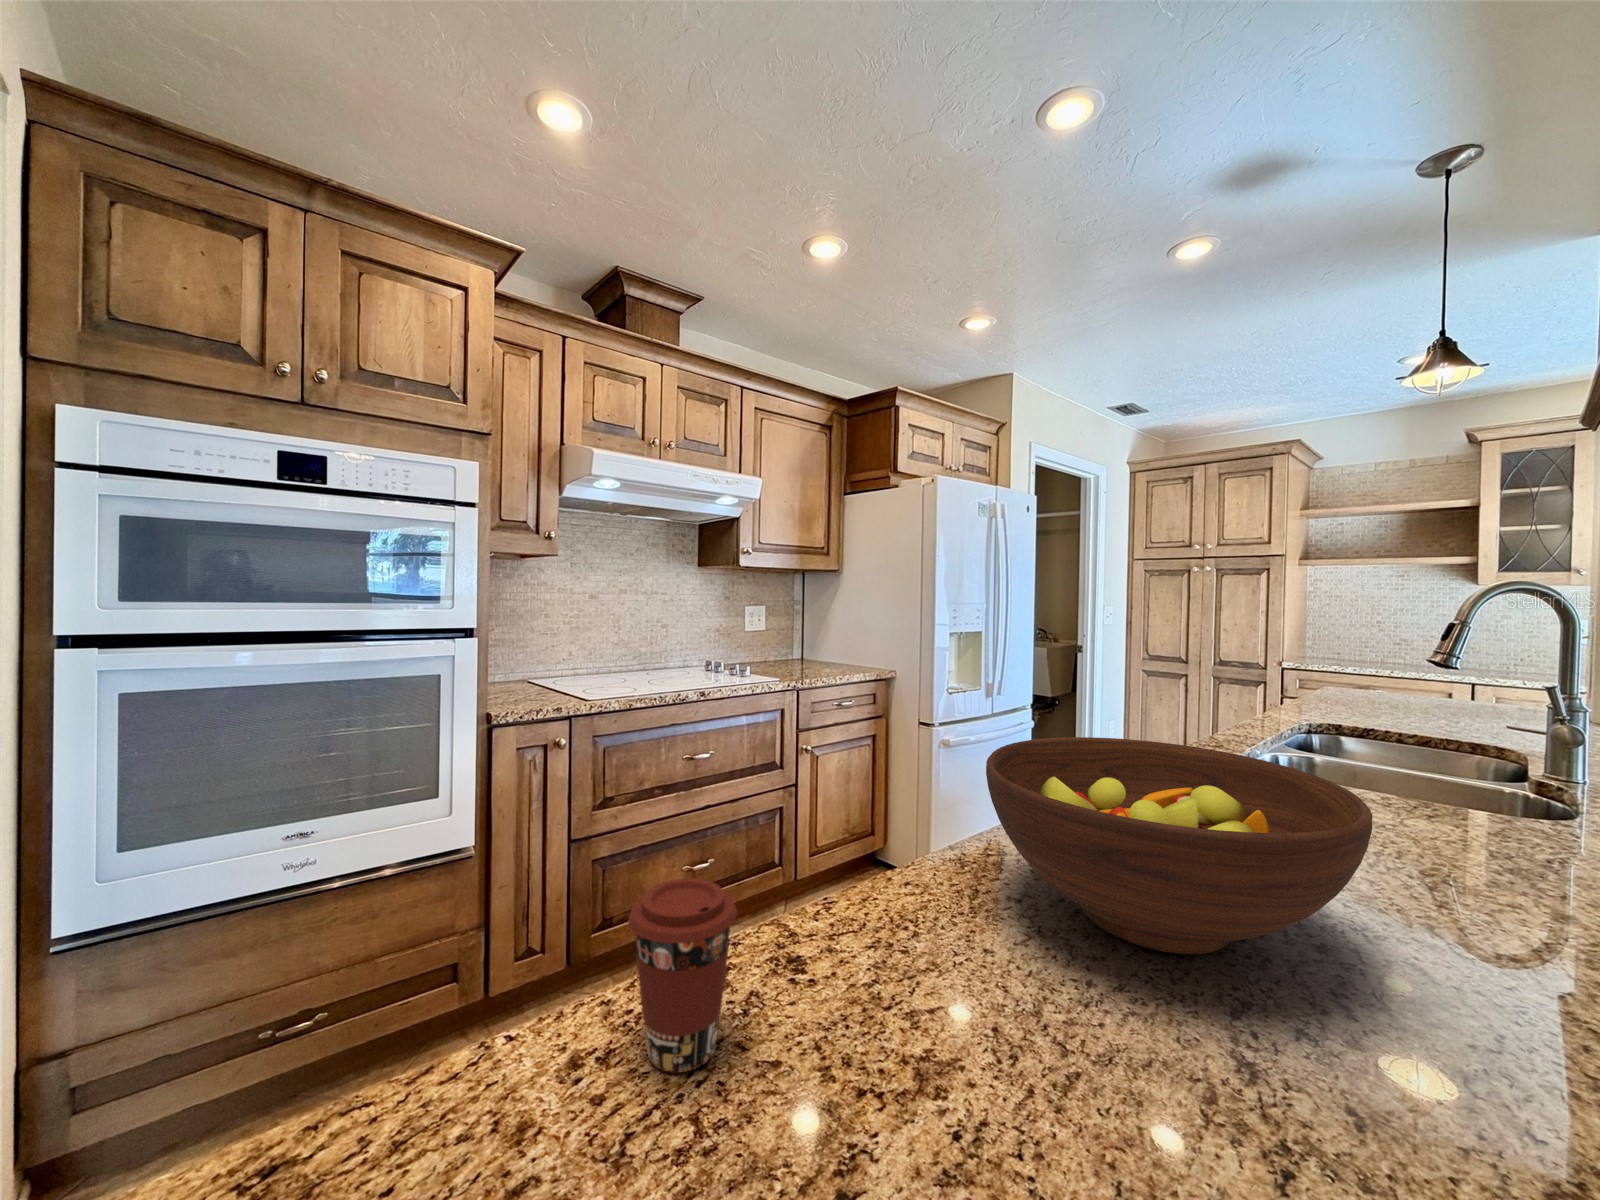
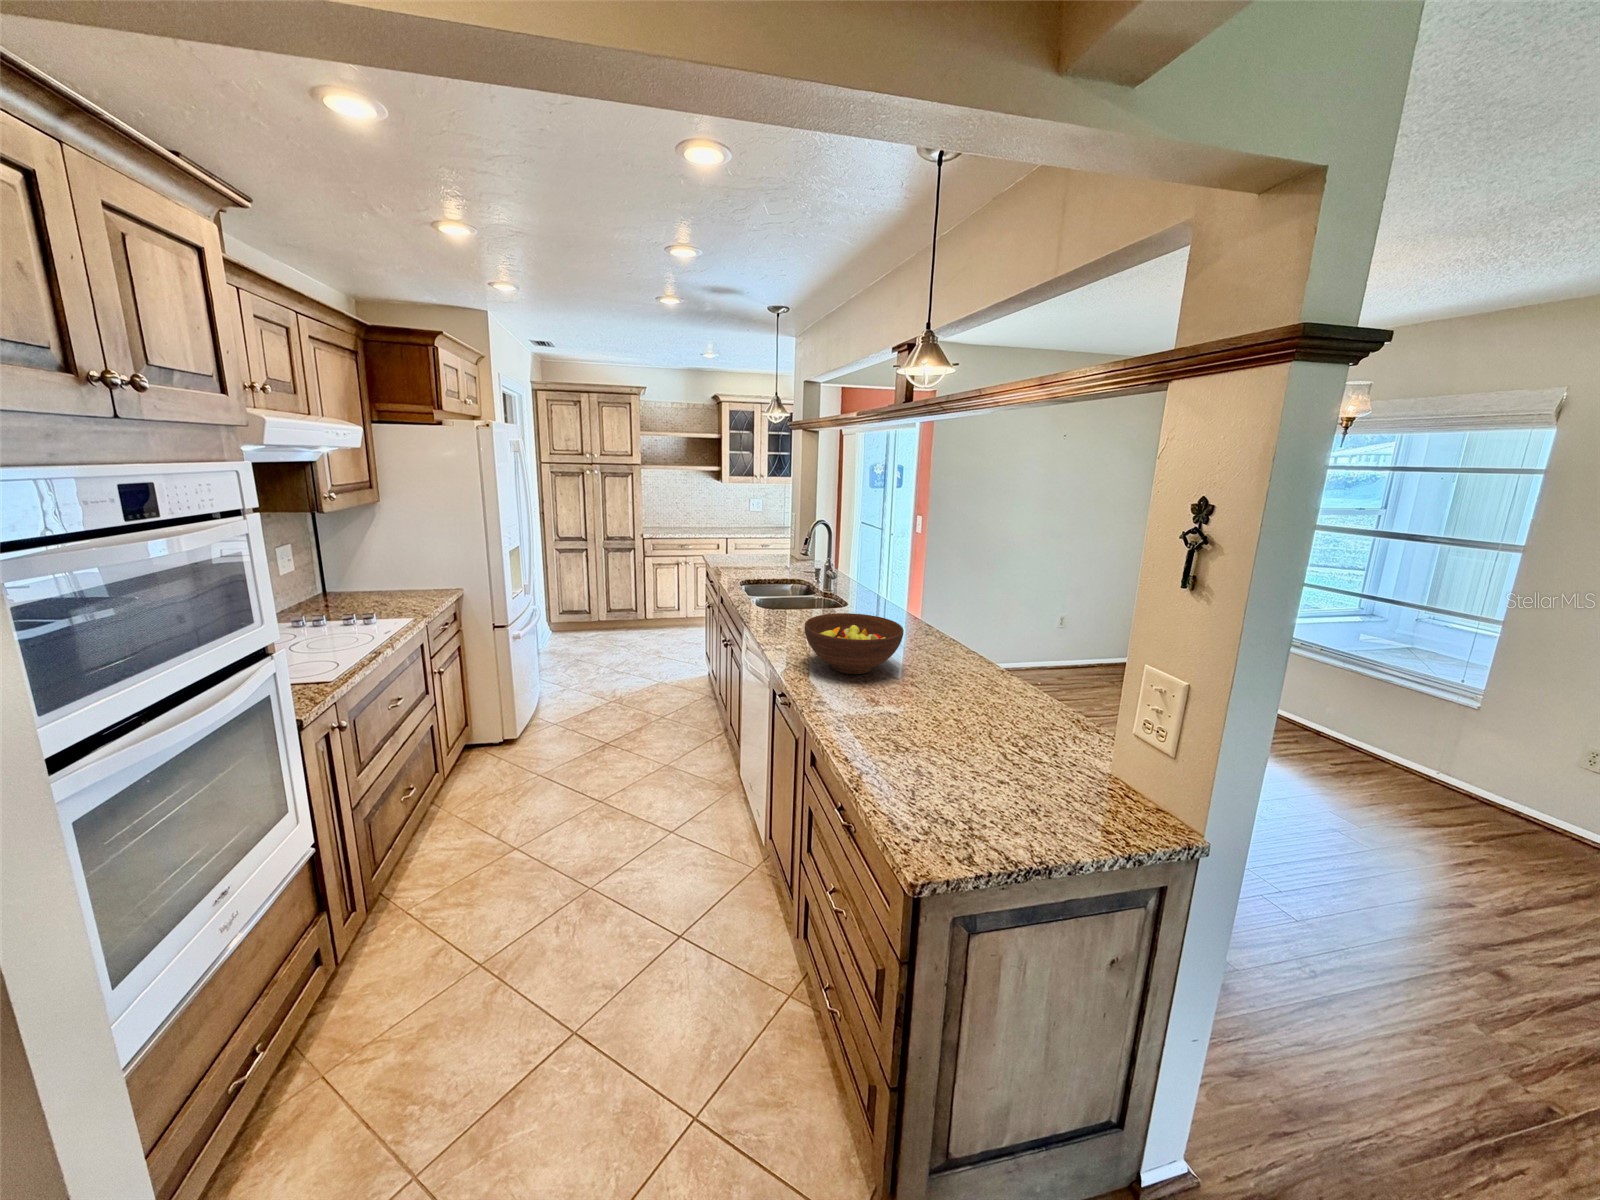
coffee cup: present [628,878,737,1073] -> none [837,687,867,735]

